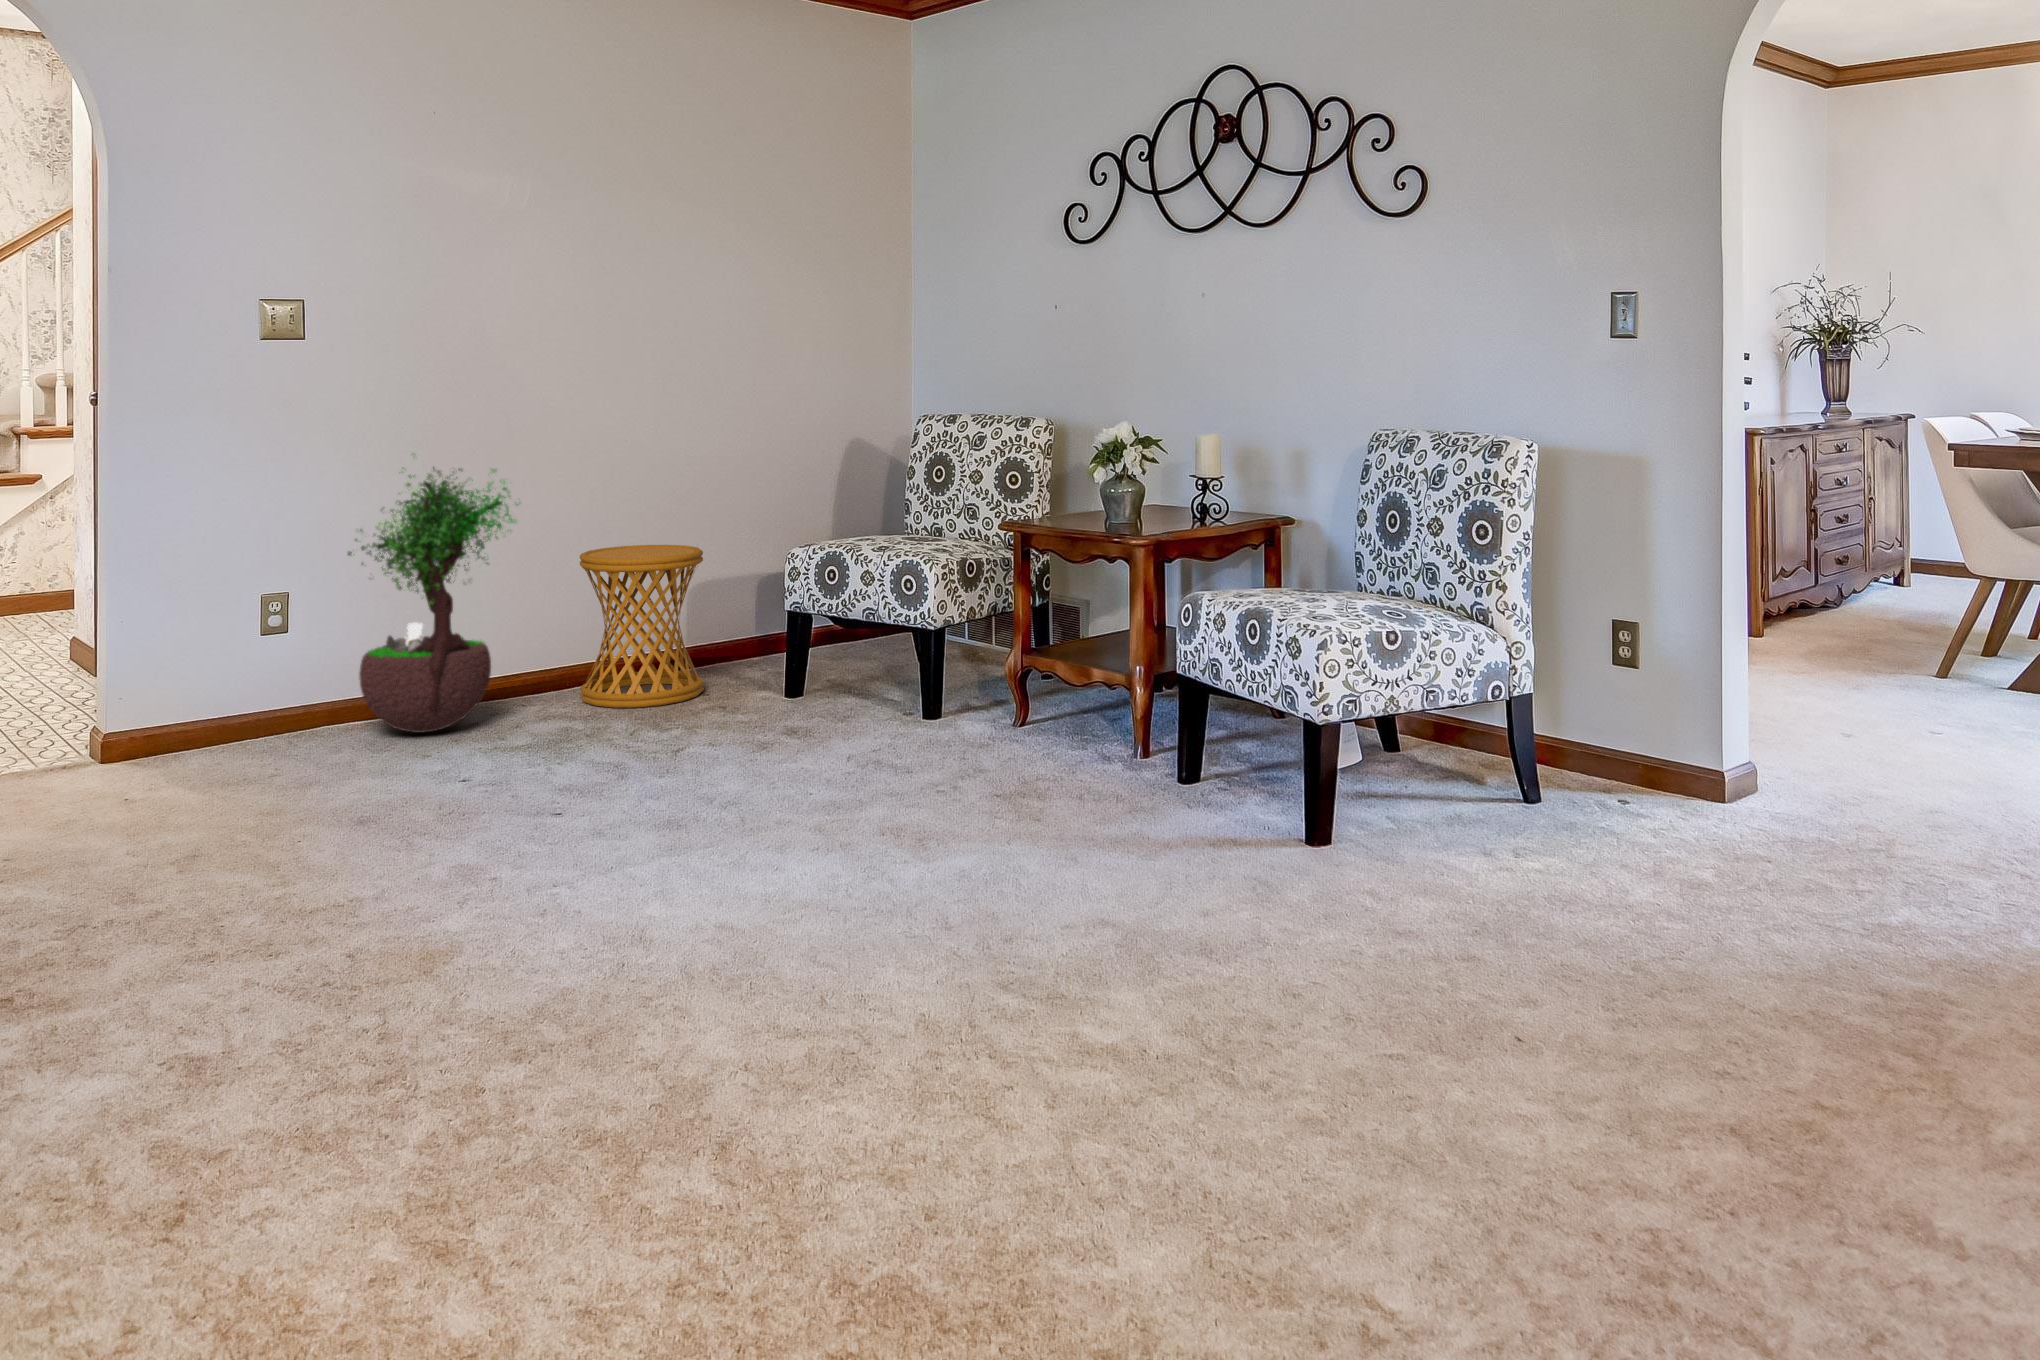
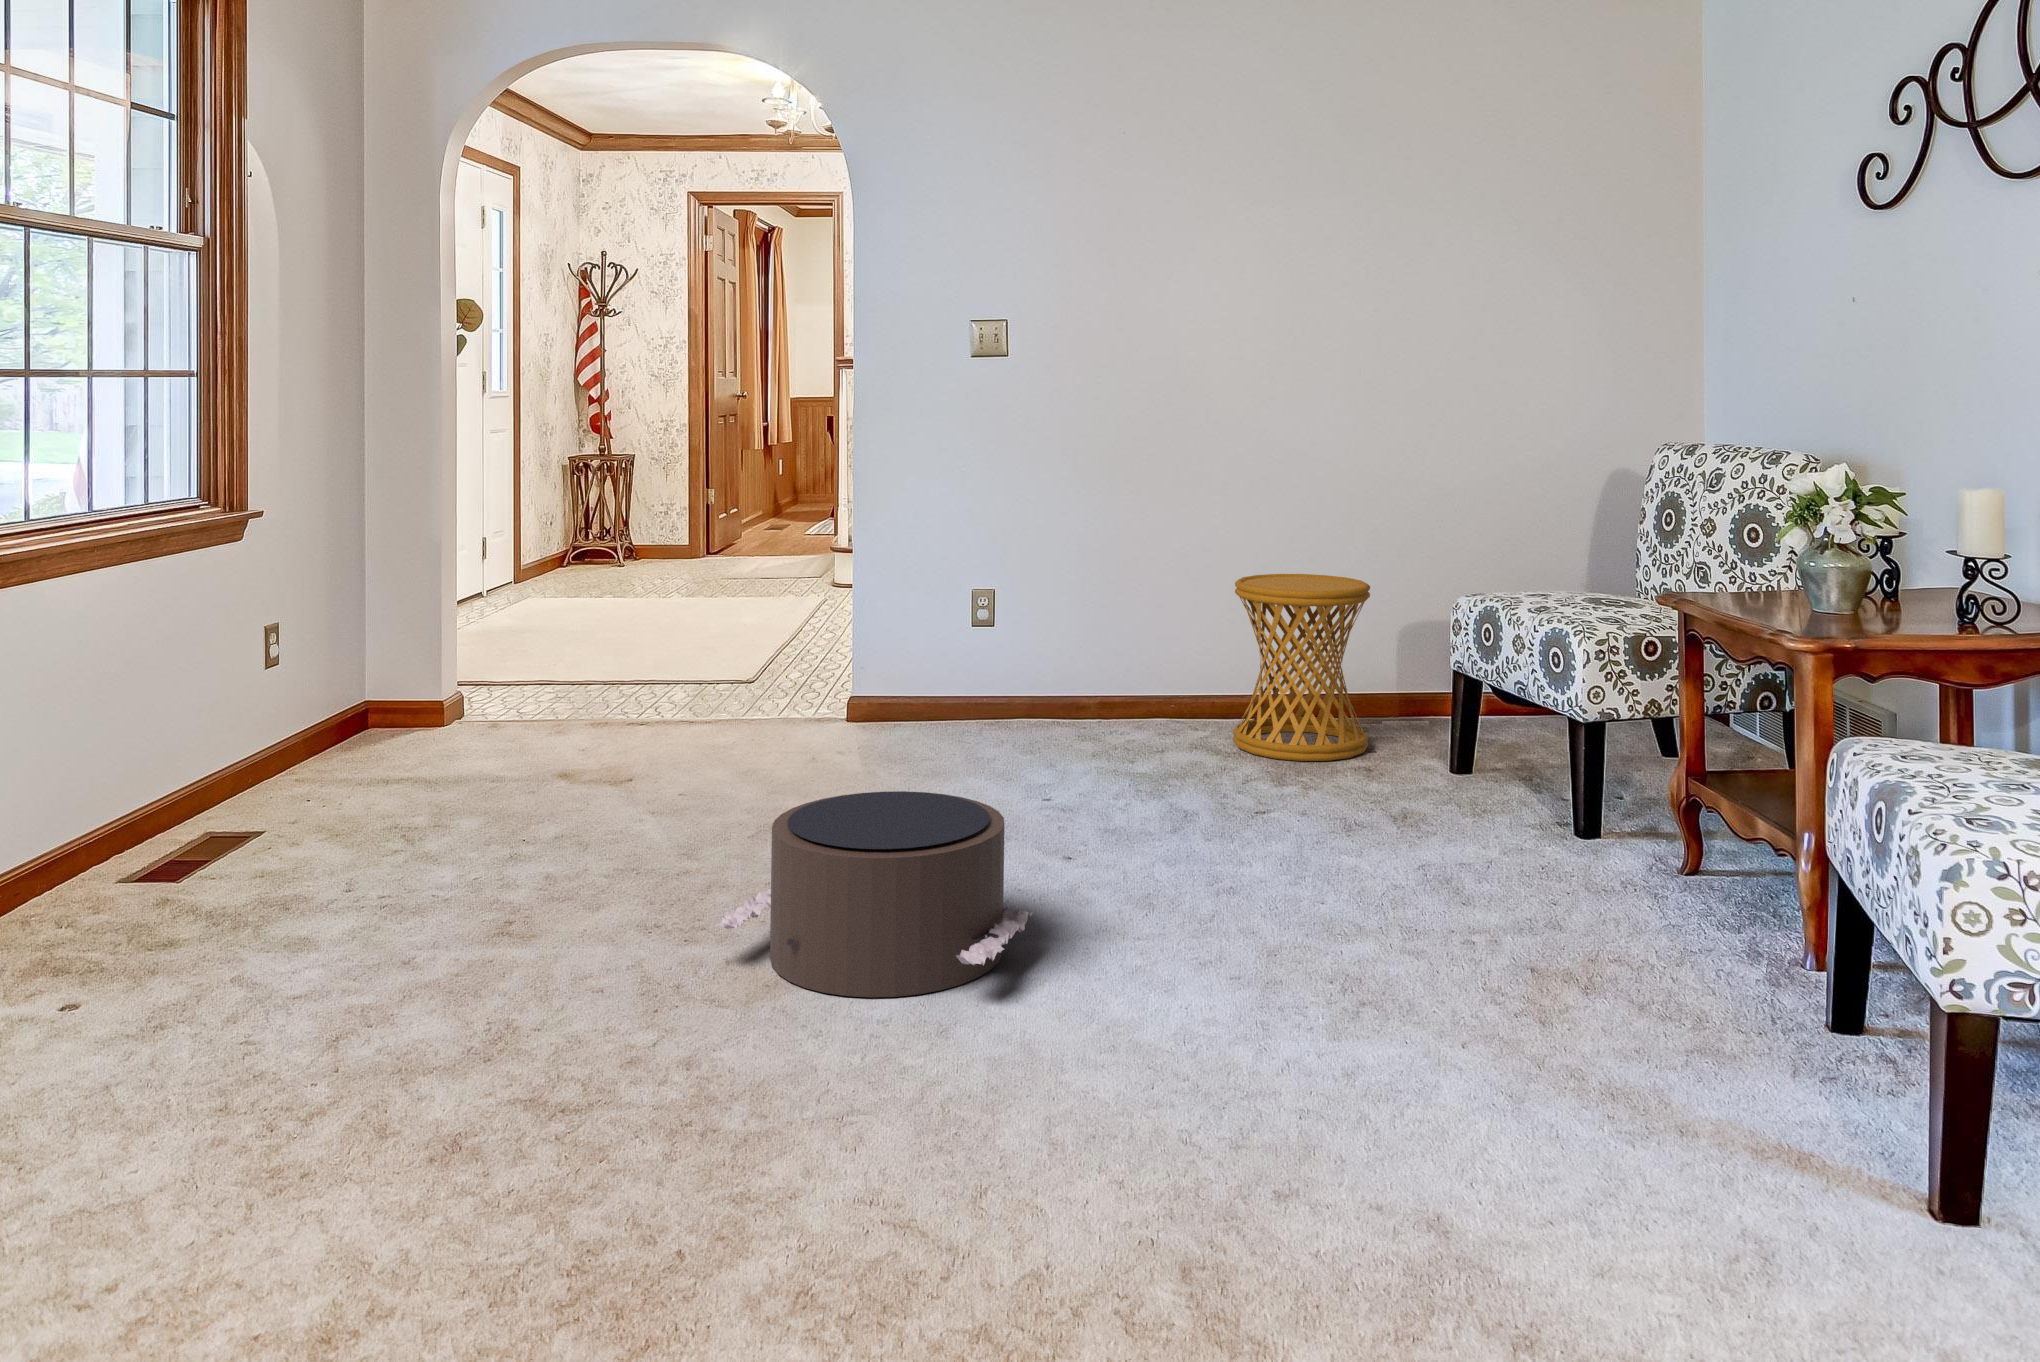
potted tree: present [348,467,518,733] -> none [975,455,1149,746]
pouf: none [384,754,670,936] -> present [717,791,1032,997]

